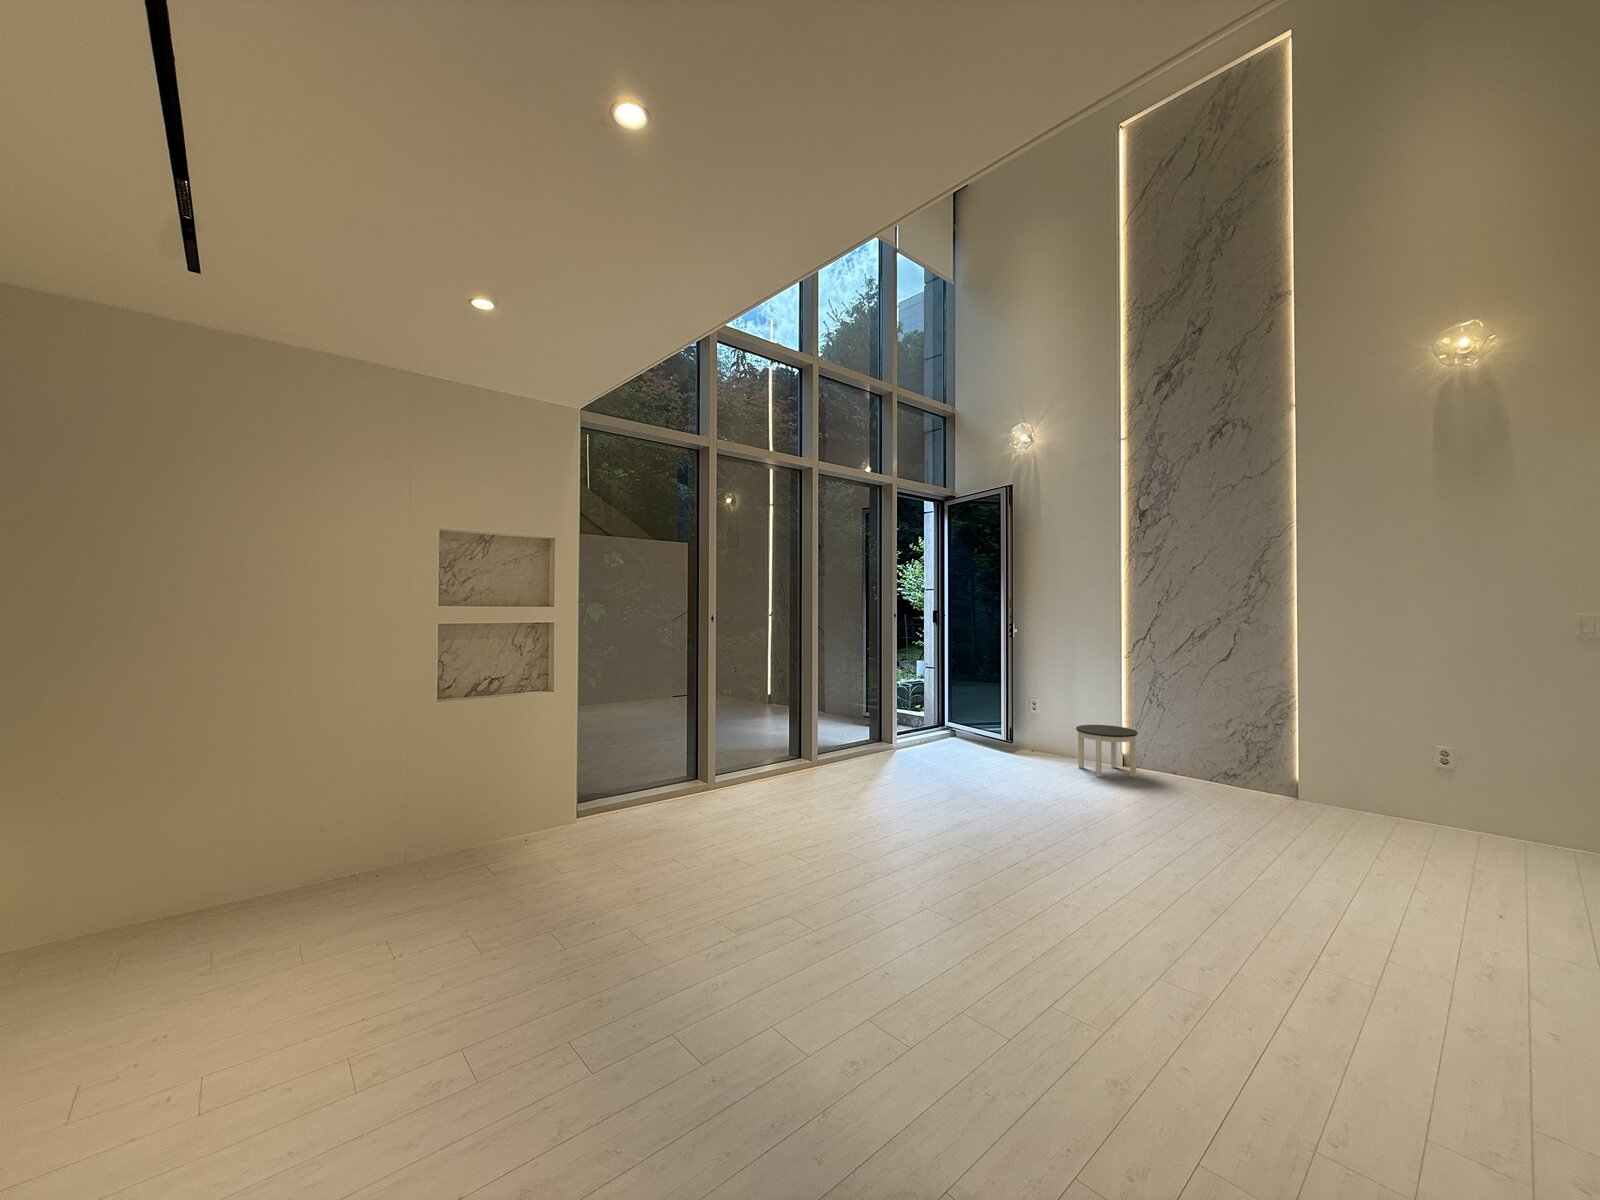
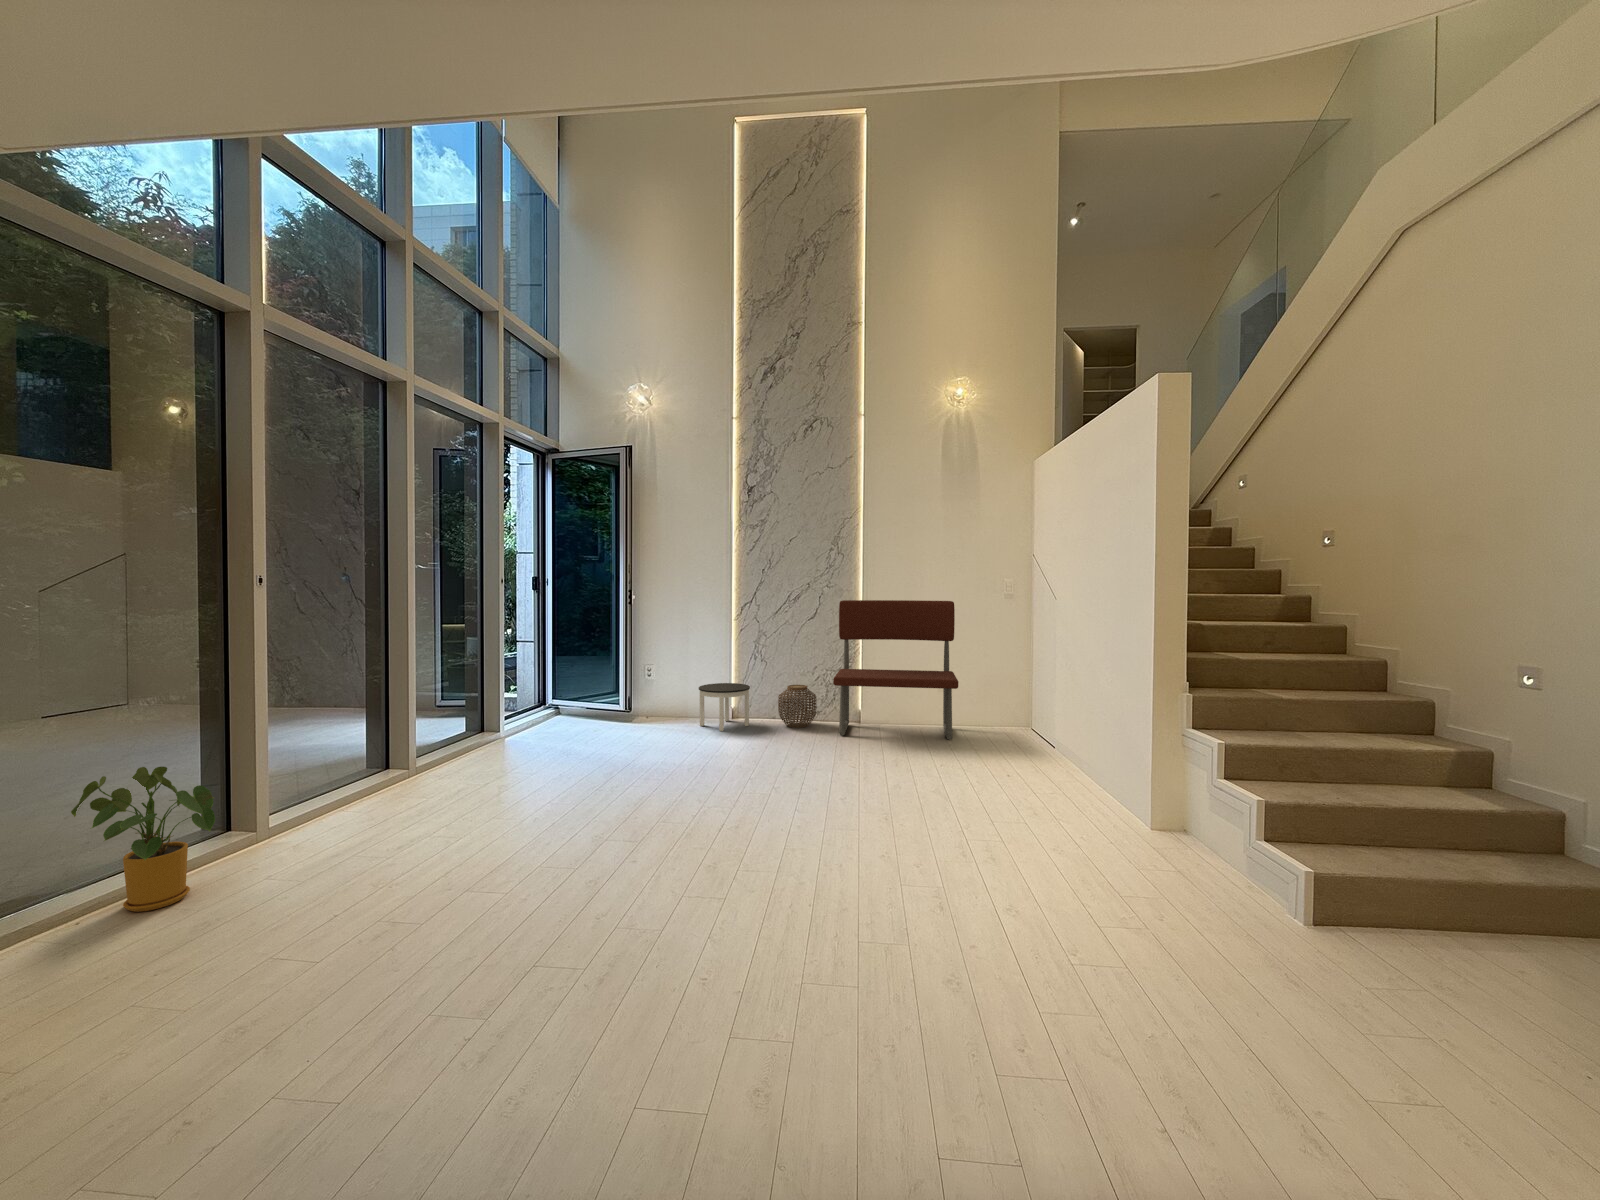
bench: none [1234,640,1462,850] -> present [833,600,958,740]
house plant: none [615,731,676,819] -> present [71,767,215,912]
woven basket: none [1172,738,1226,791] -> present [778,685,817,728]

